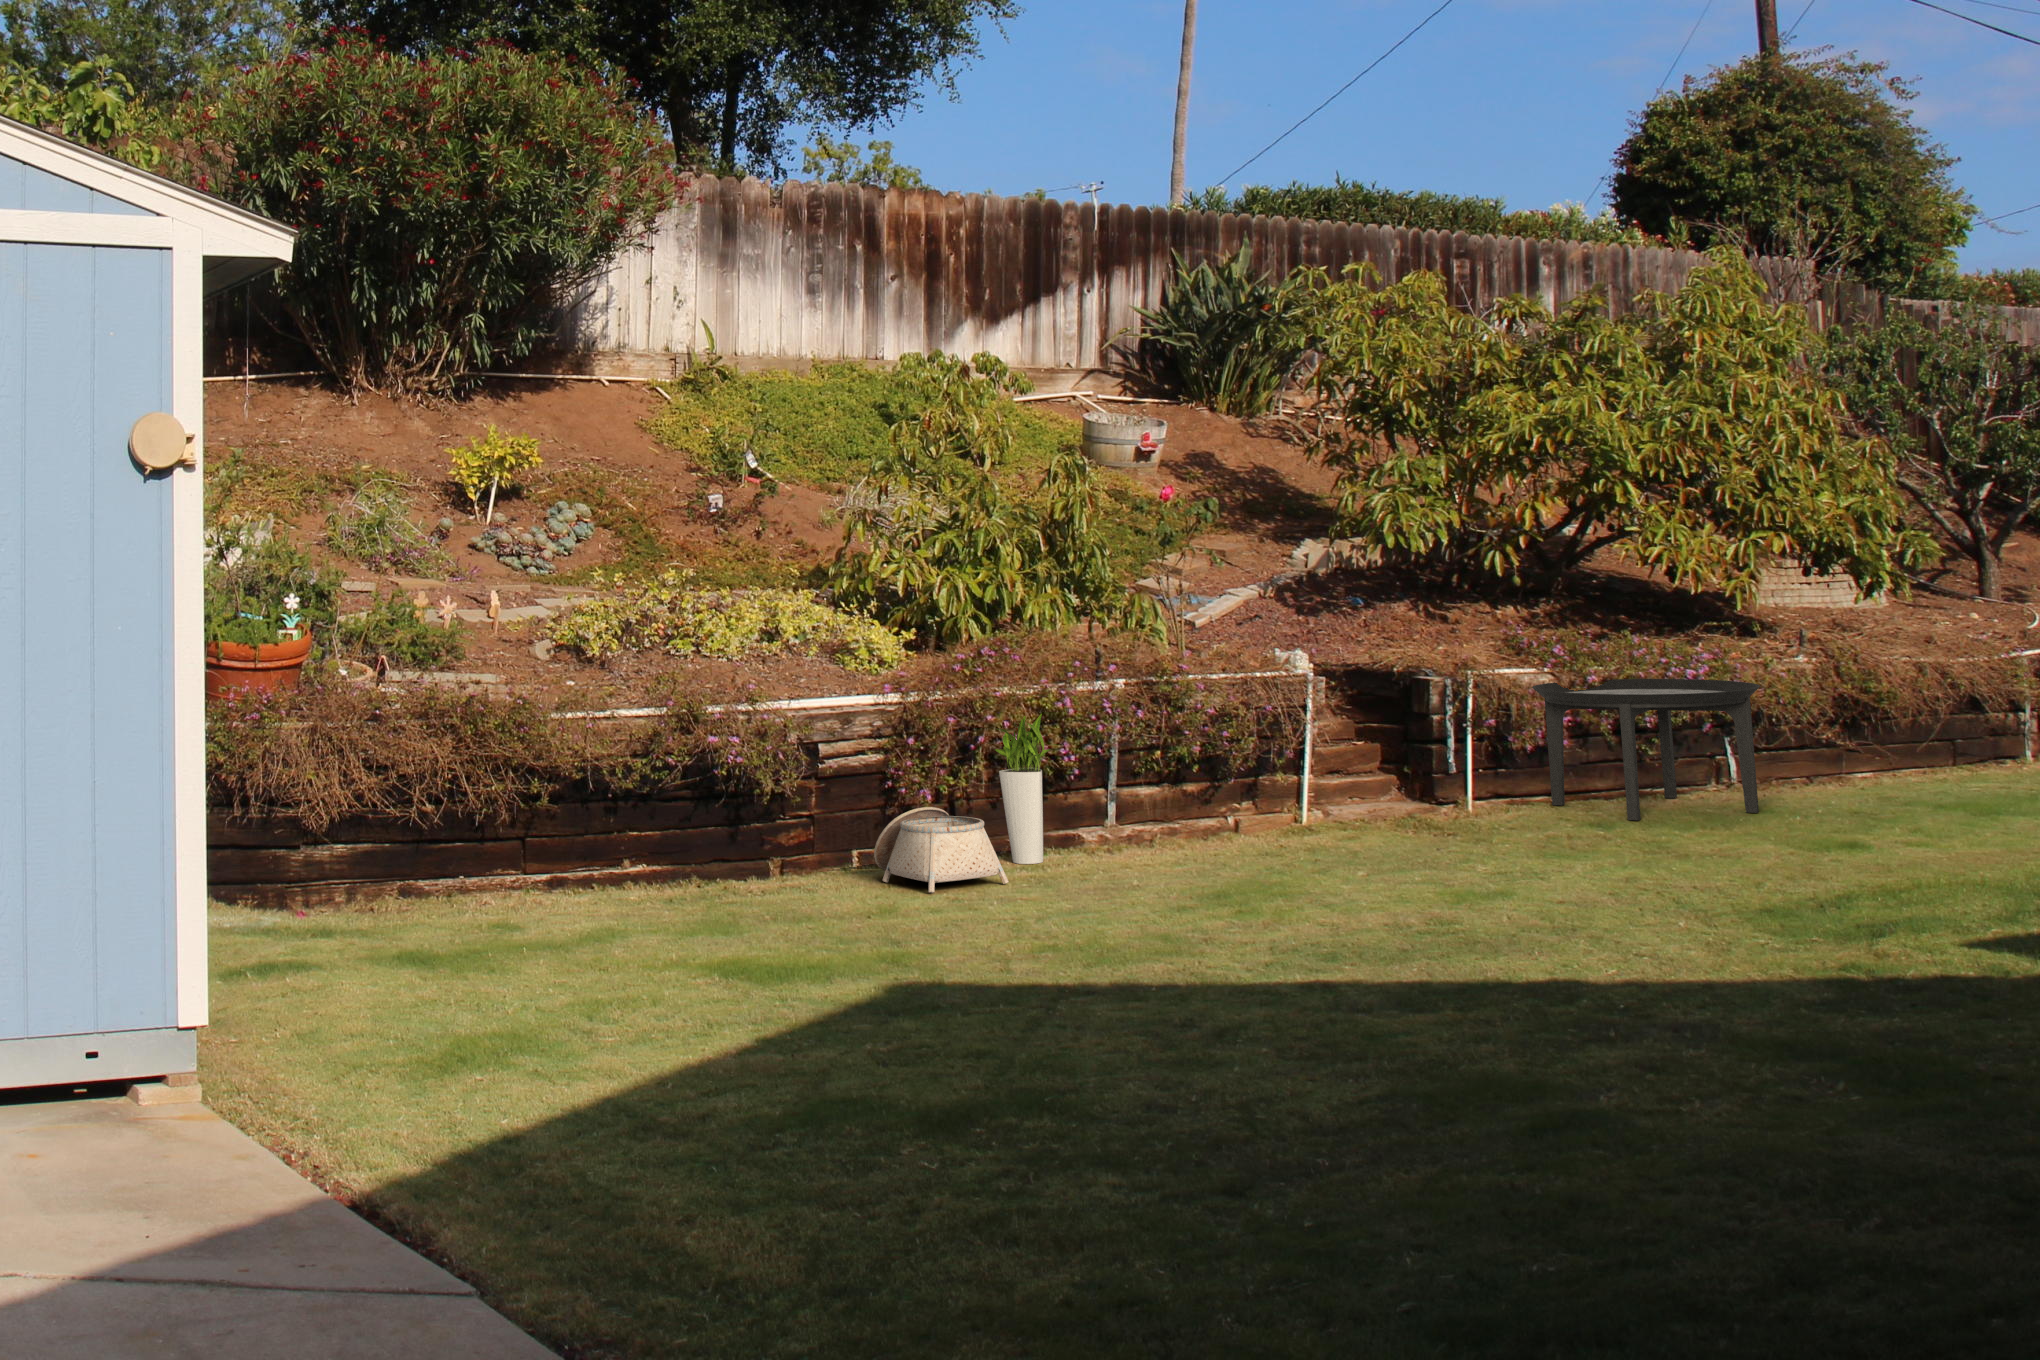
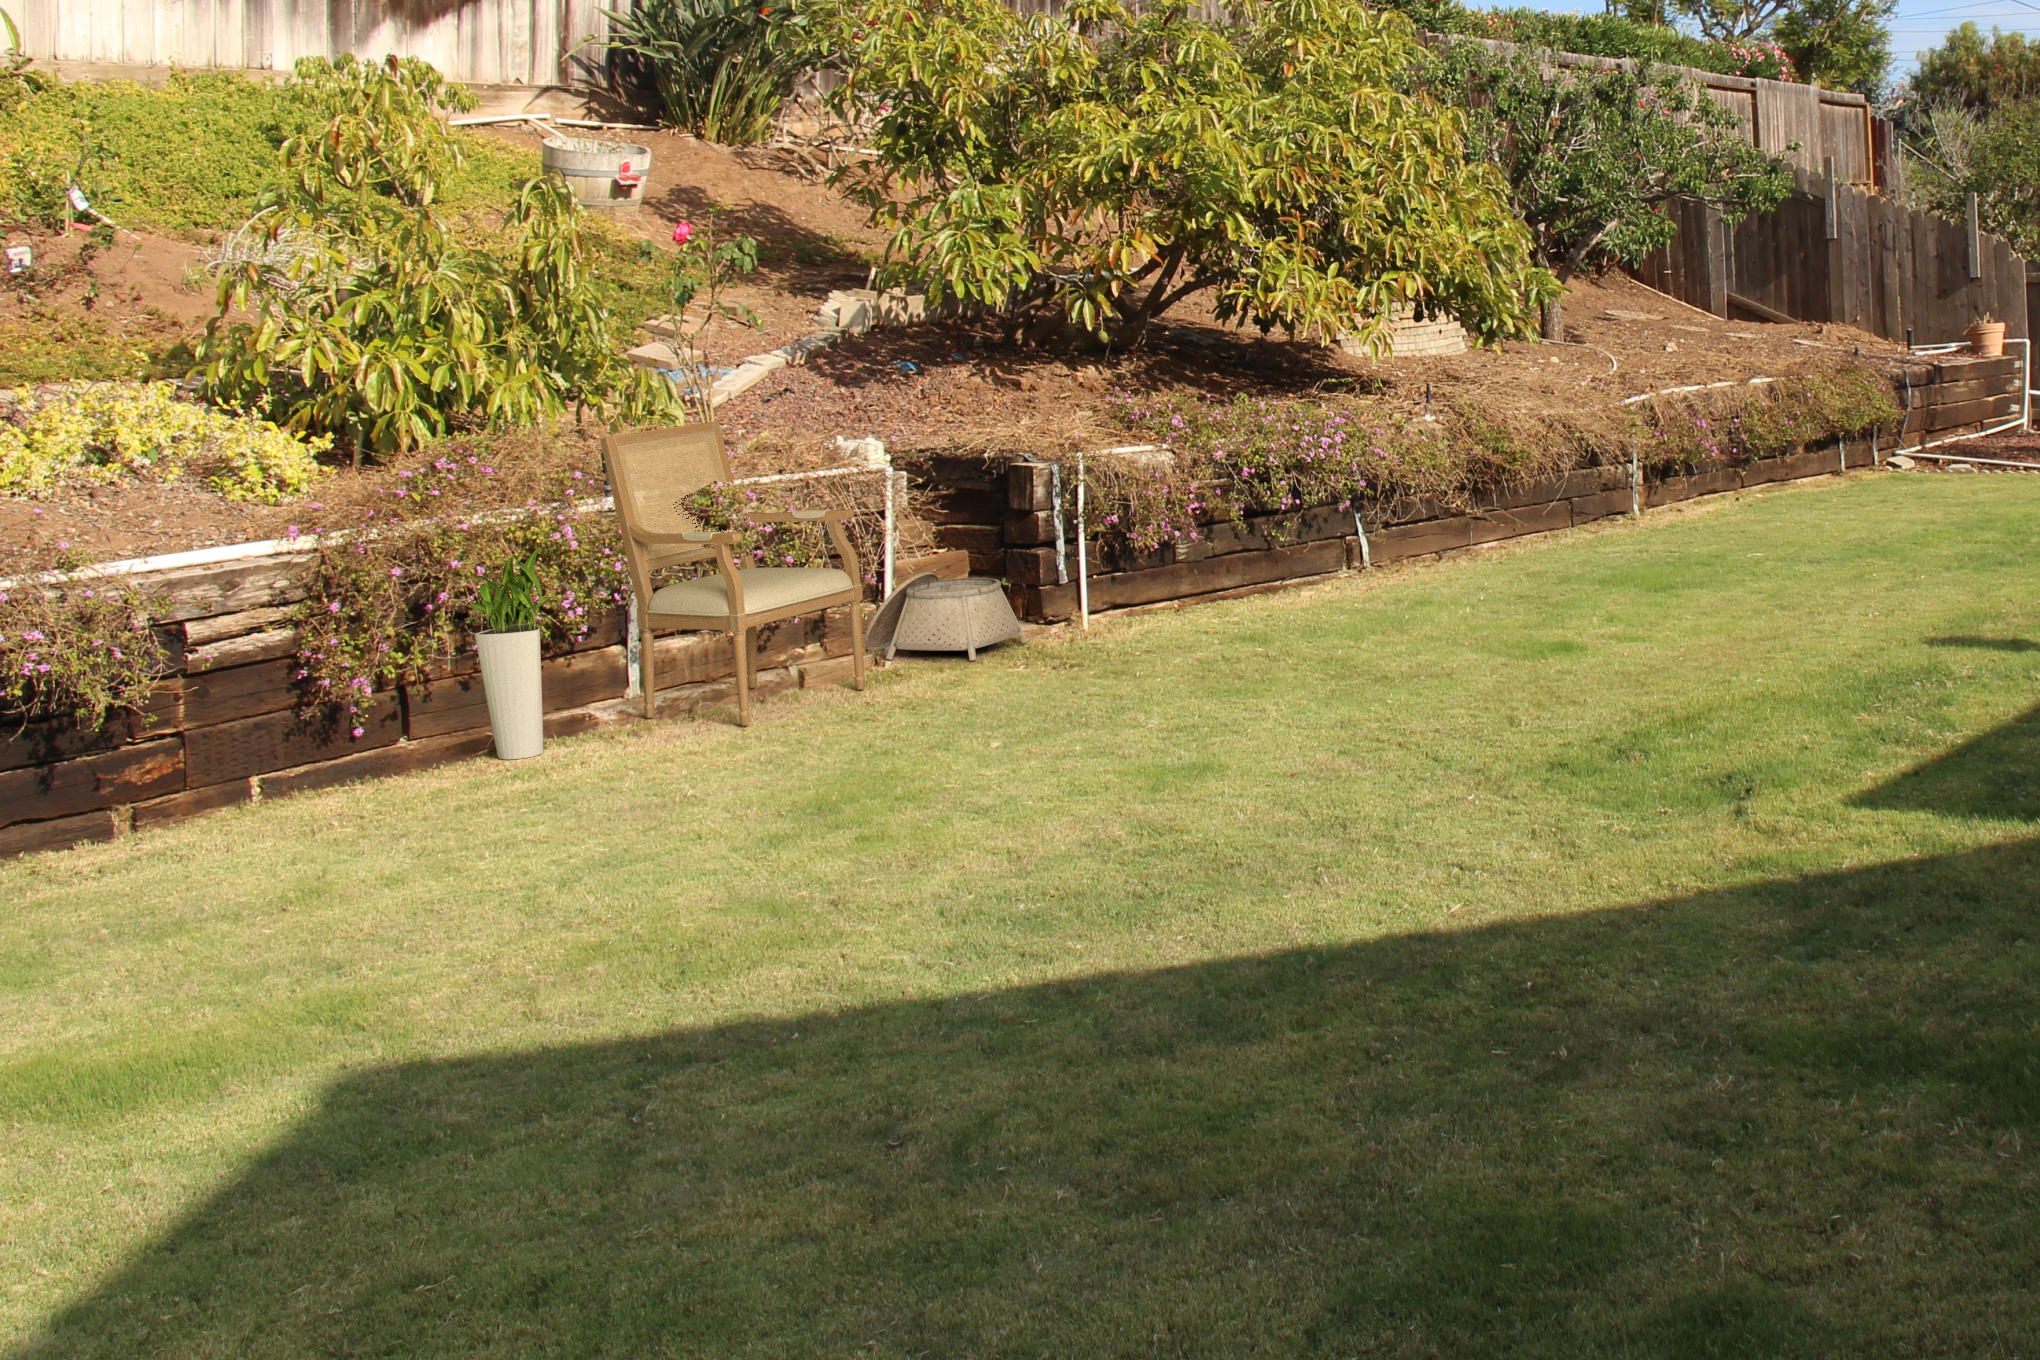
chair: none [1089,630,1283,860] -> present [600,421,865,727]
round table: present [1532,679,1760,820] -> none [1139,445,1378,612]
basket: present [874,807,1009,893] -> present [864,572,1028,661]

